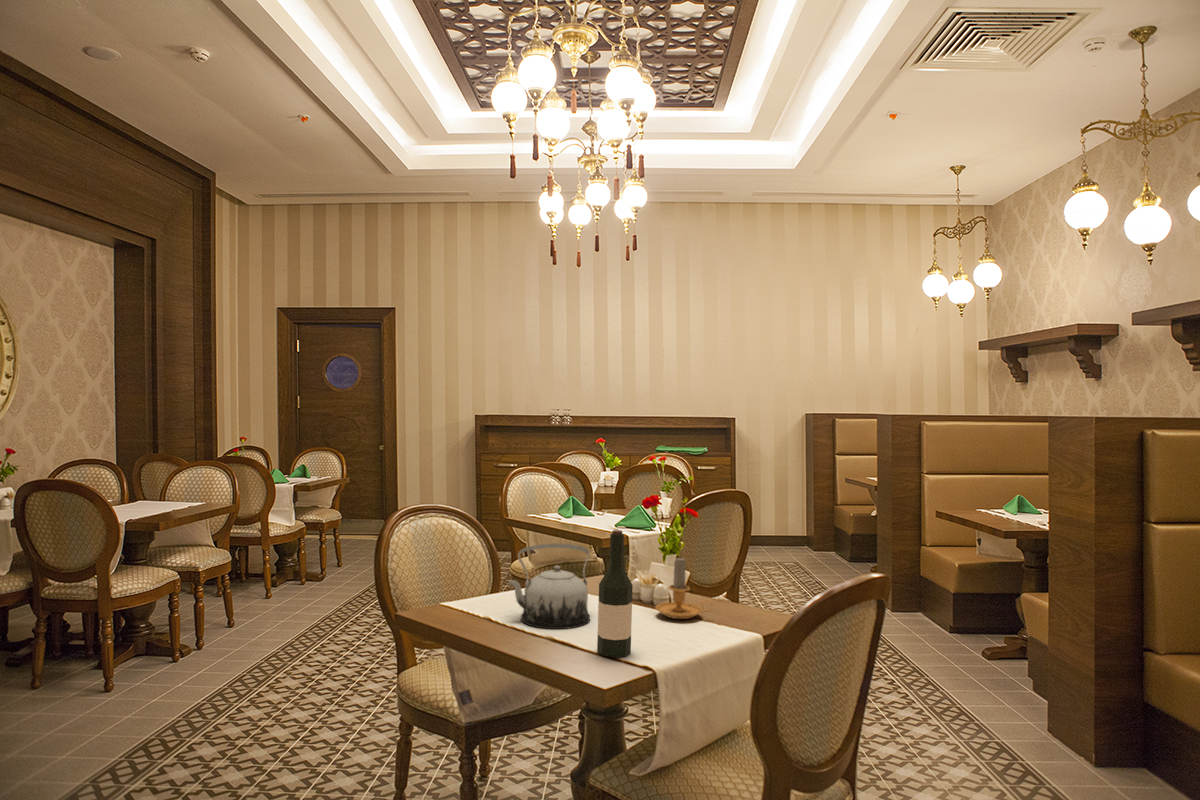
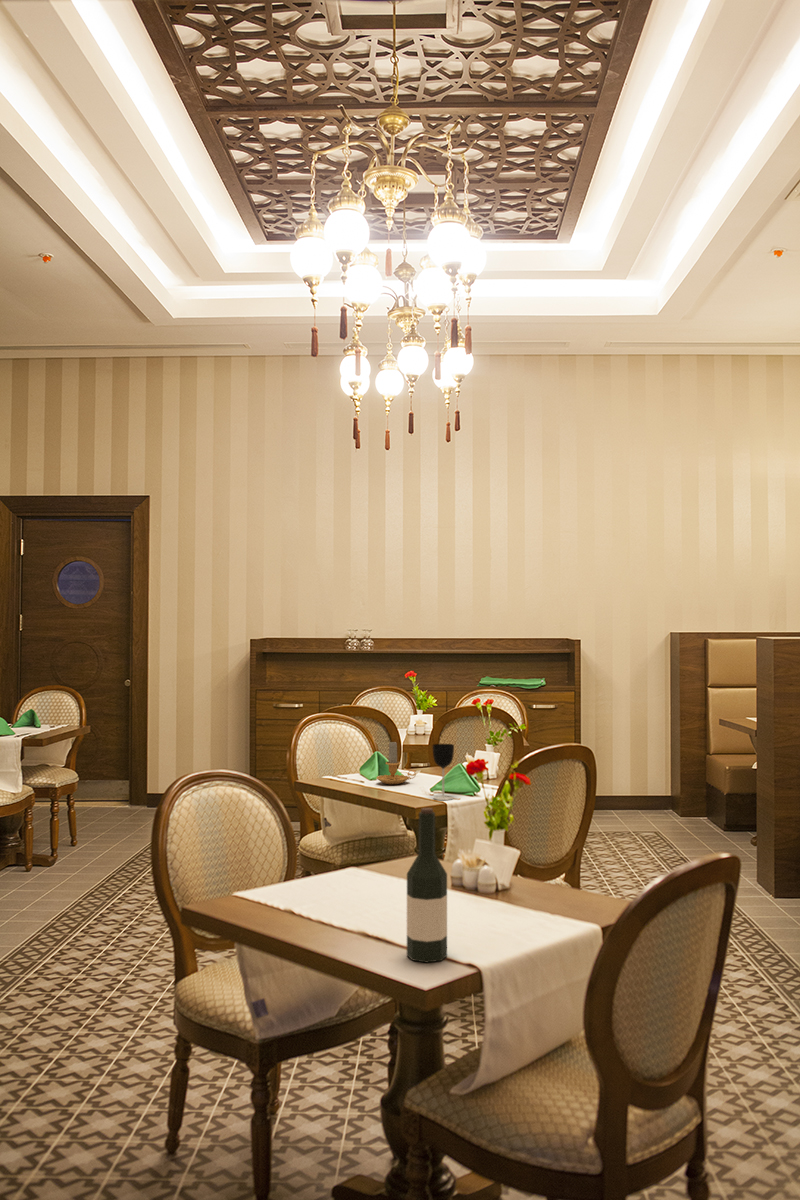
wine glass: none [618,488,635,532] -> present [433,744,454,800]
teapot: present [508,544,590,629] -> none [296,823,399,929]
candle: present [656,558,713,619] -> present [377,742,416,784]

